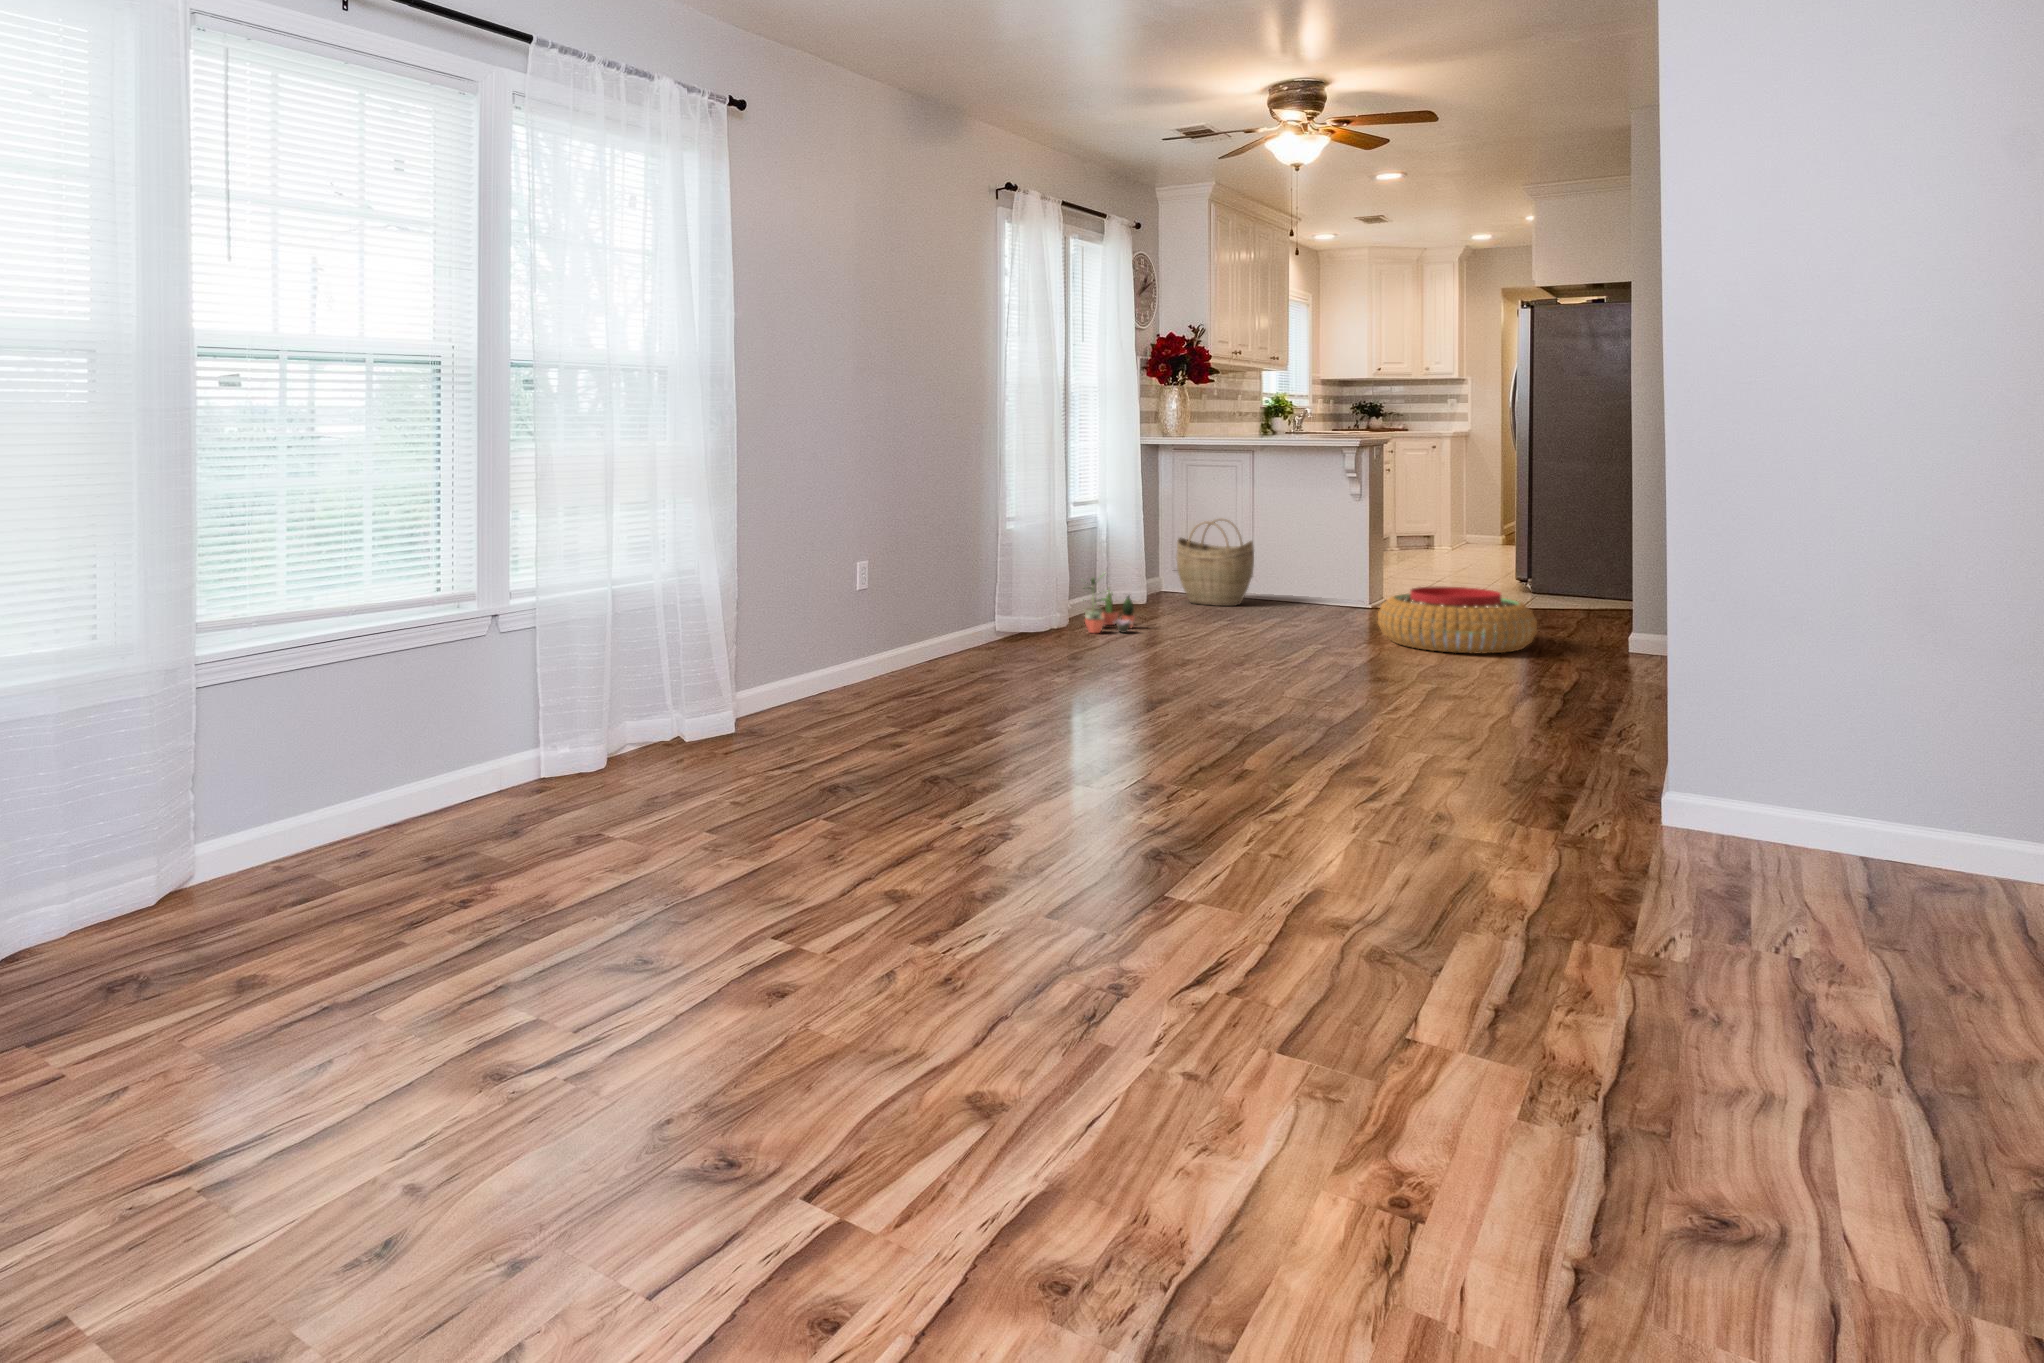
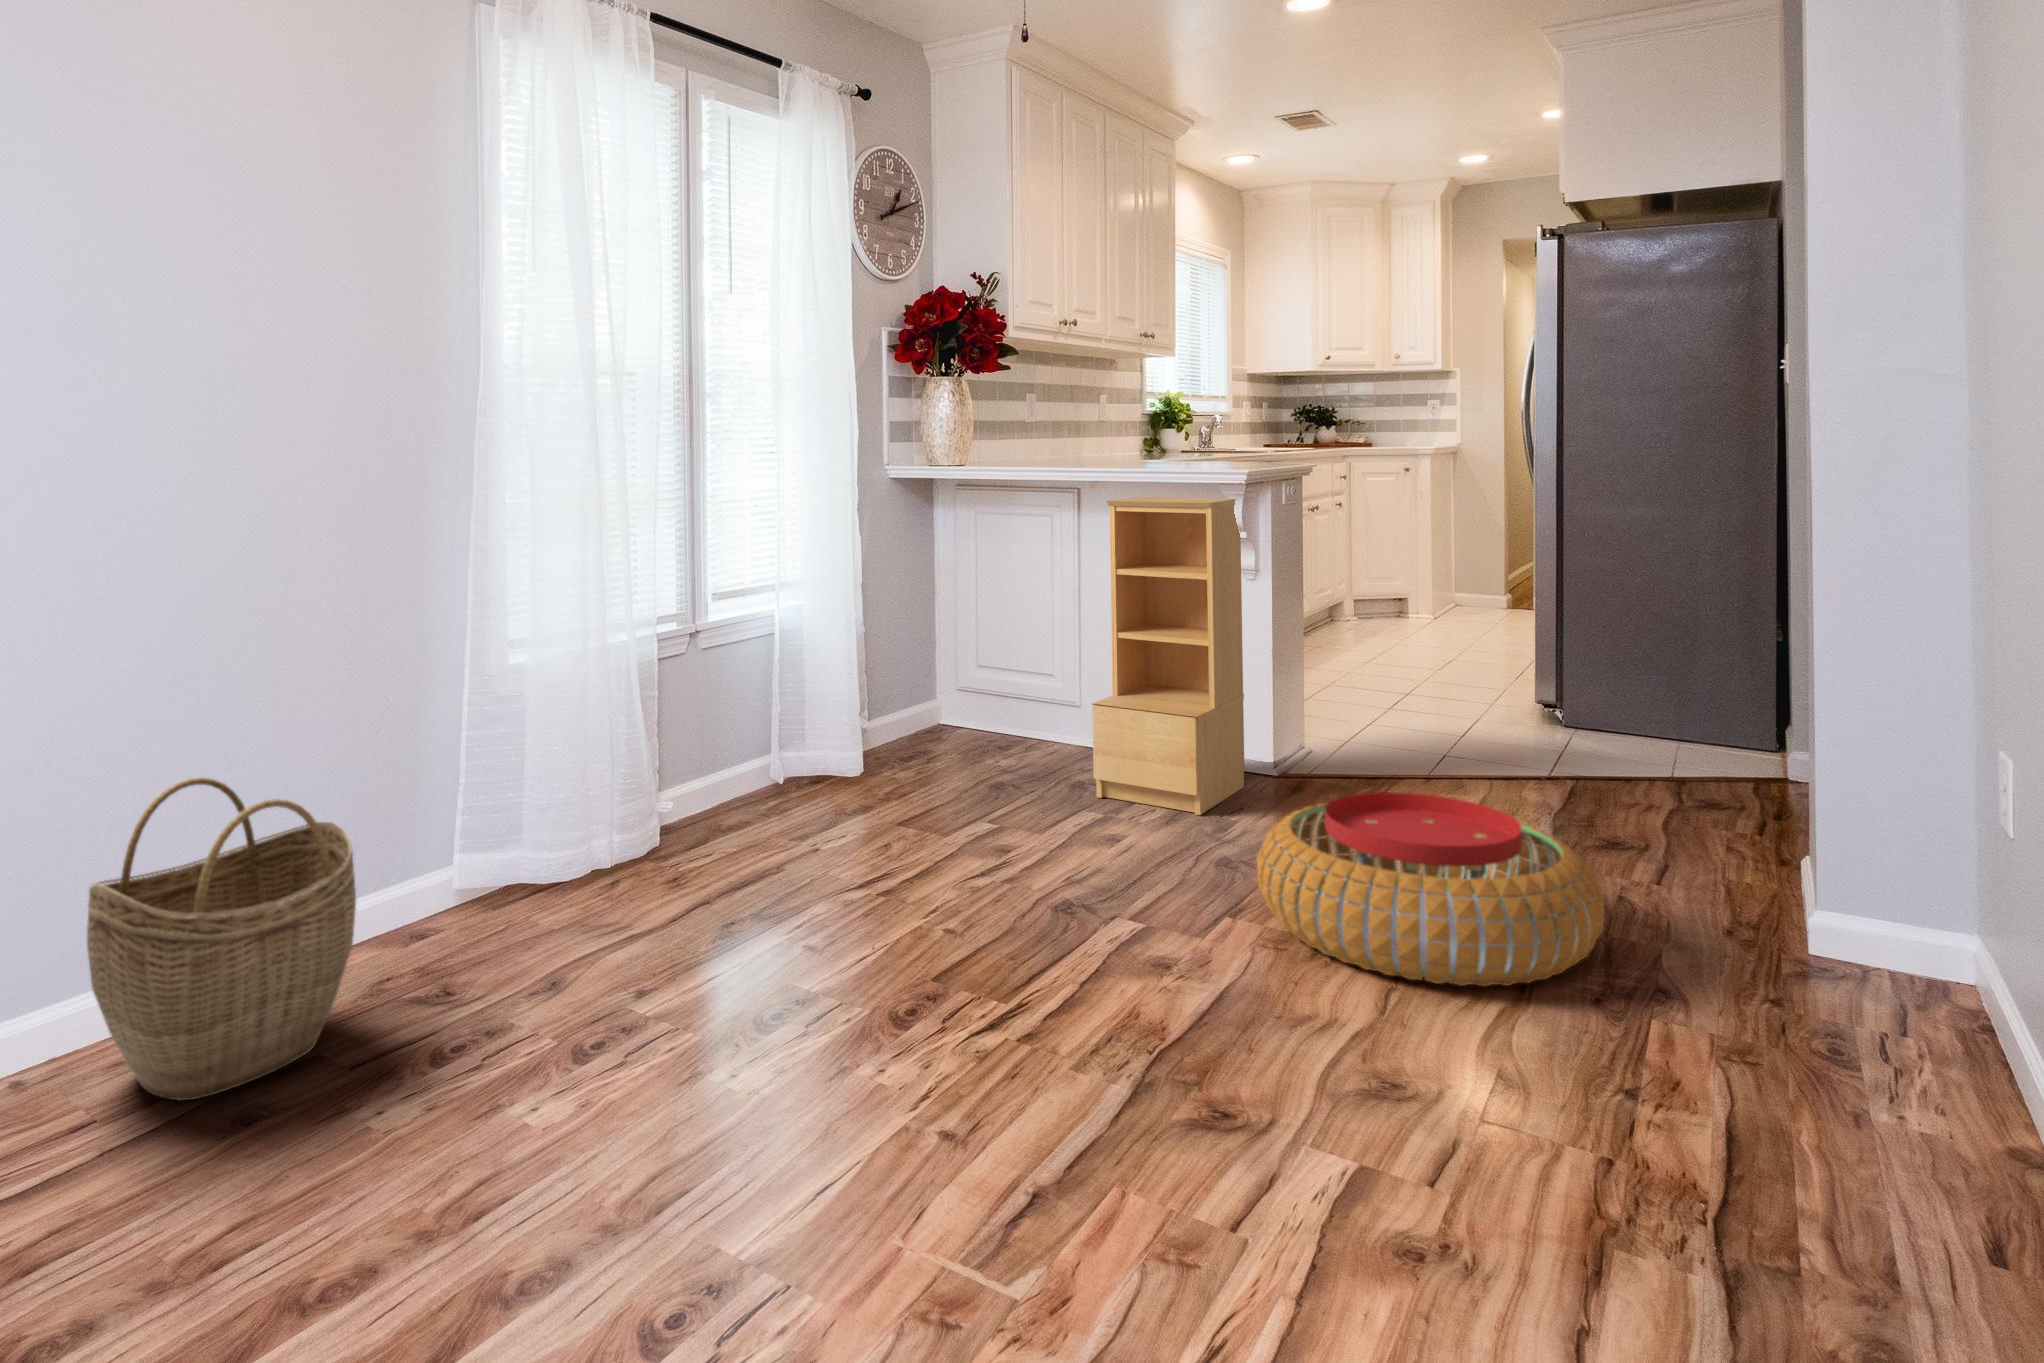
bookshelf: none [1274,453,1354,617] -> present [1092,497,1244,815]
woven basket: present [1176,519,1254,606] -> present [87,778,356,1101]
potted plant: present [1083,578,1135,633] -> none [672,745,791,881]

